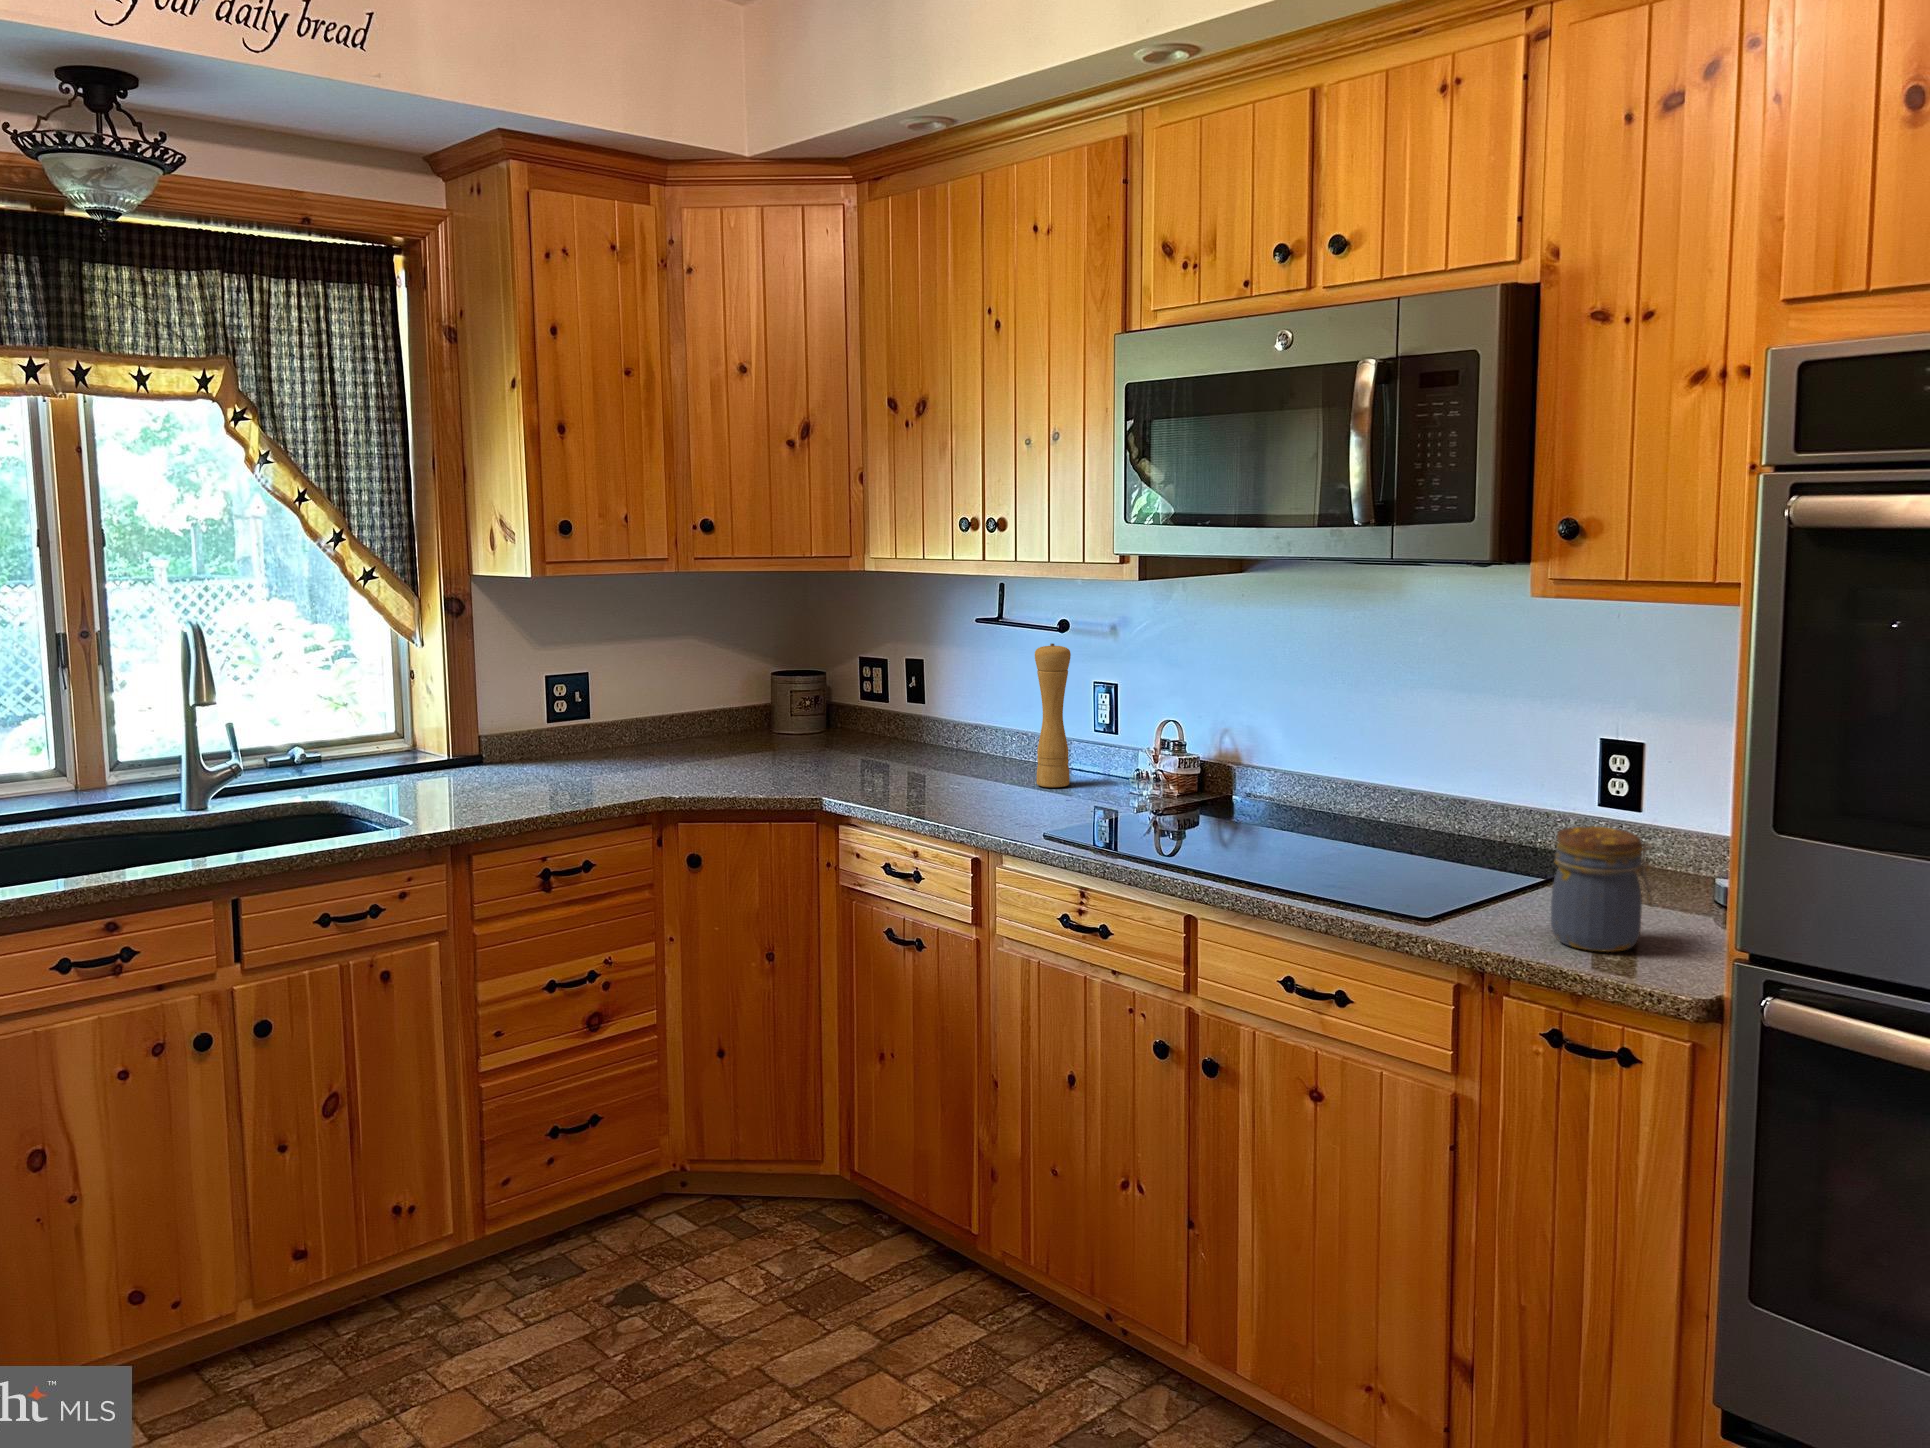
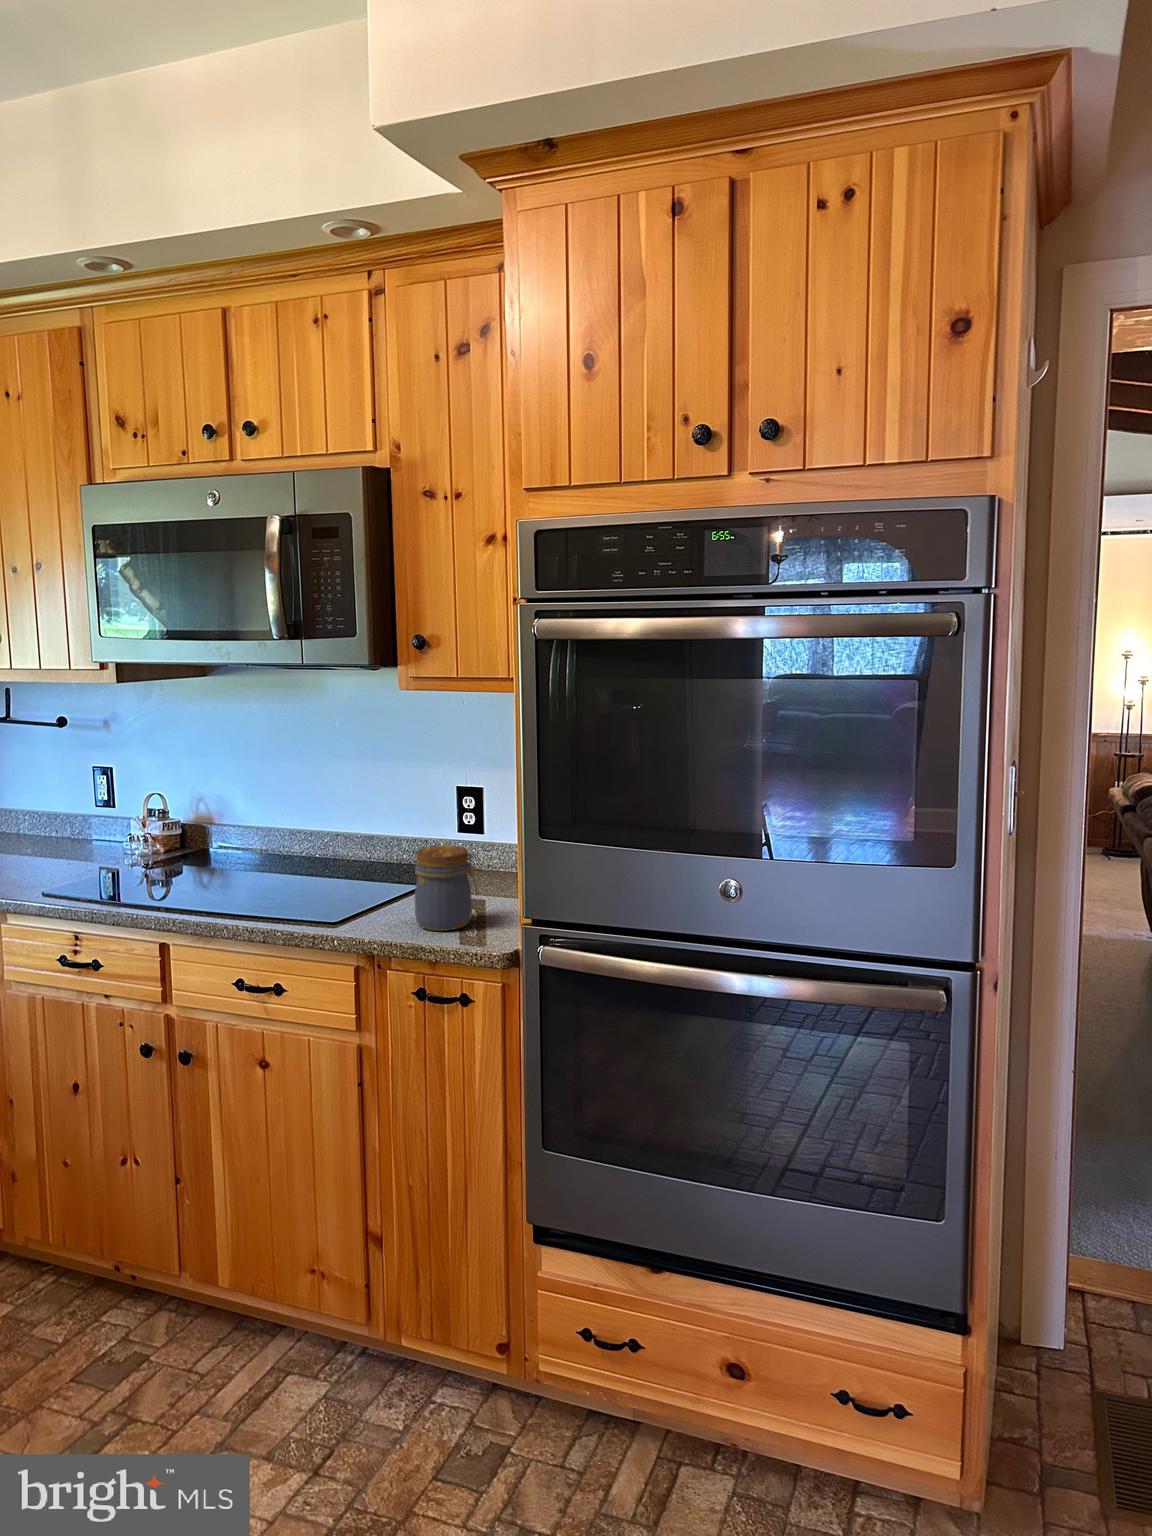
pepper mill: present [1035,643,1071,787] -> none [35,737,74,854]

